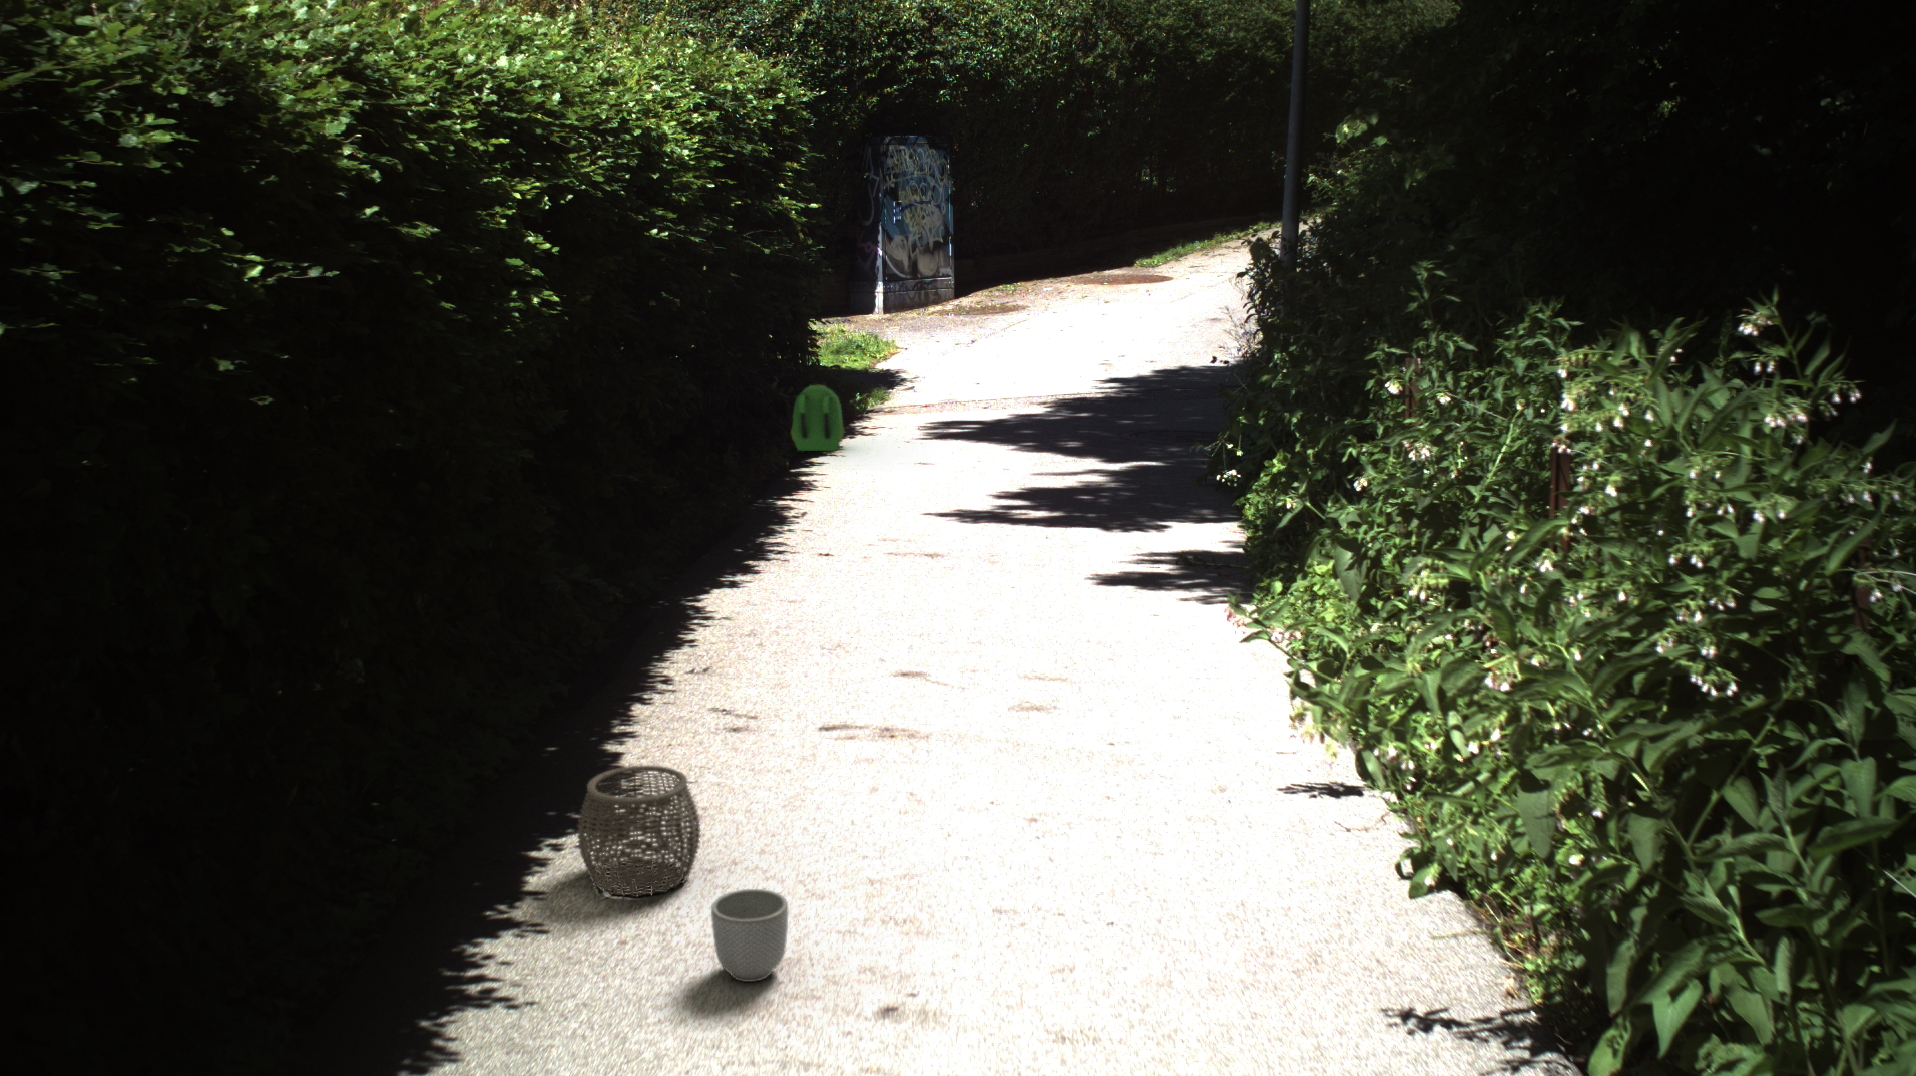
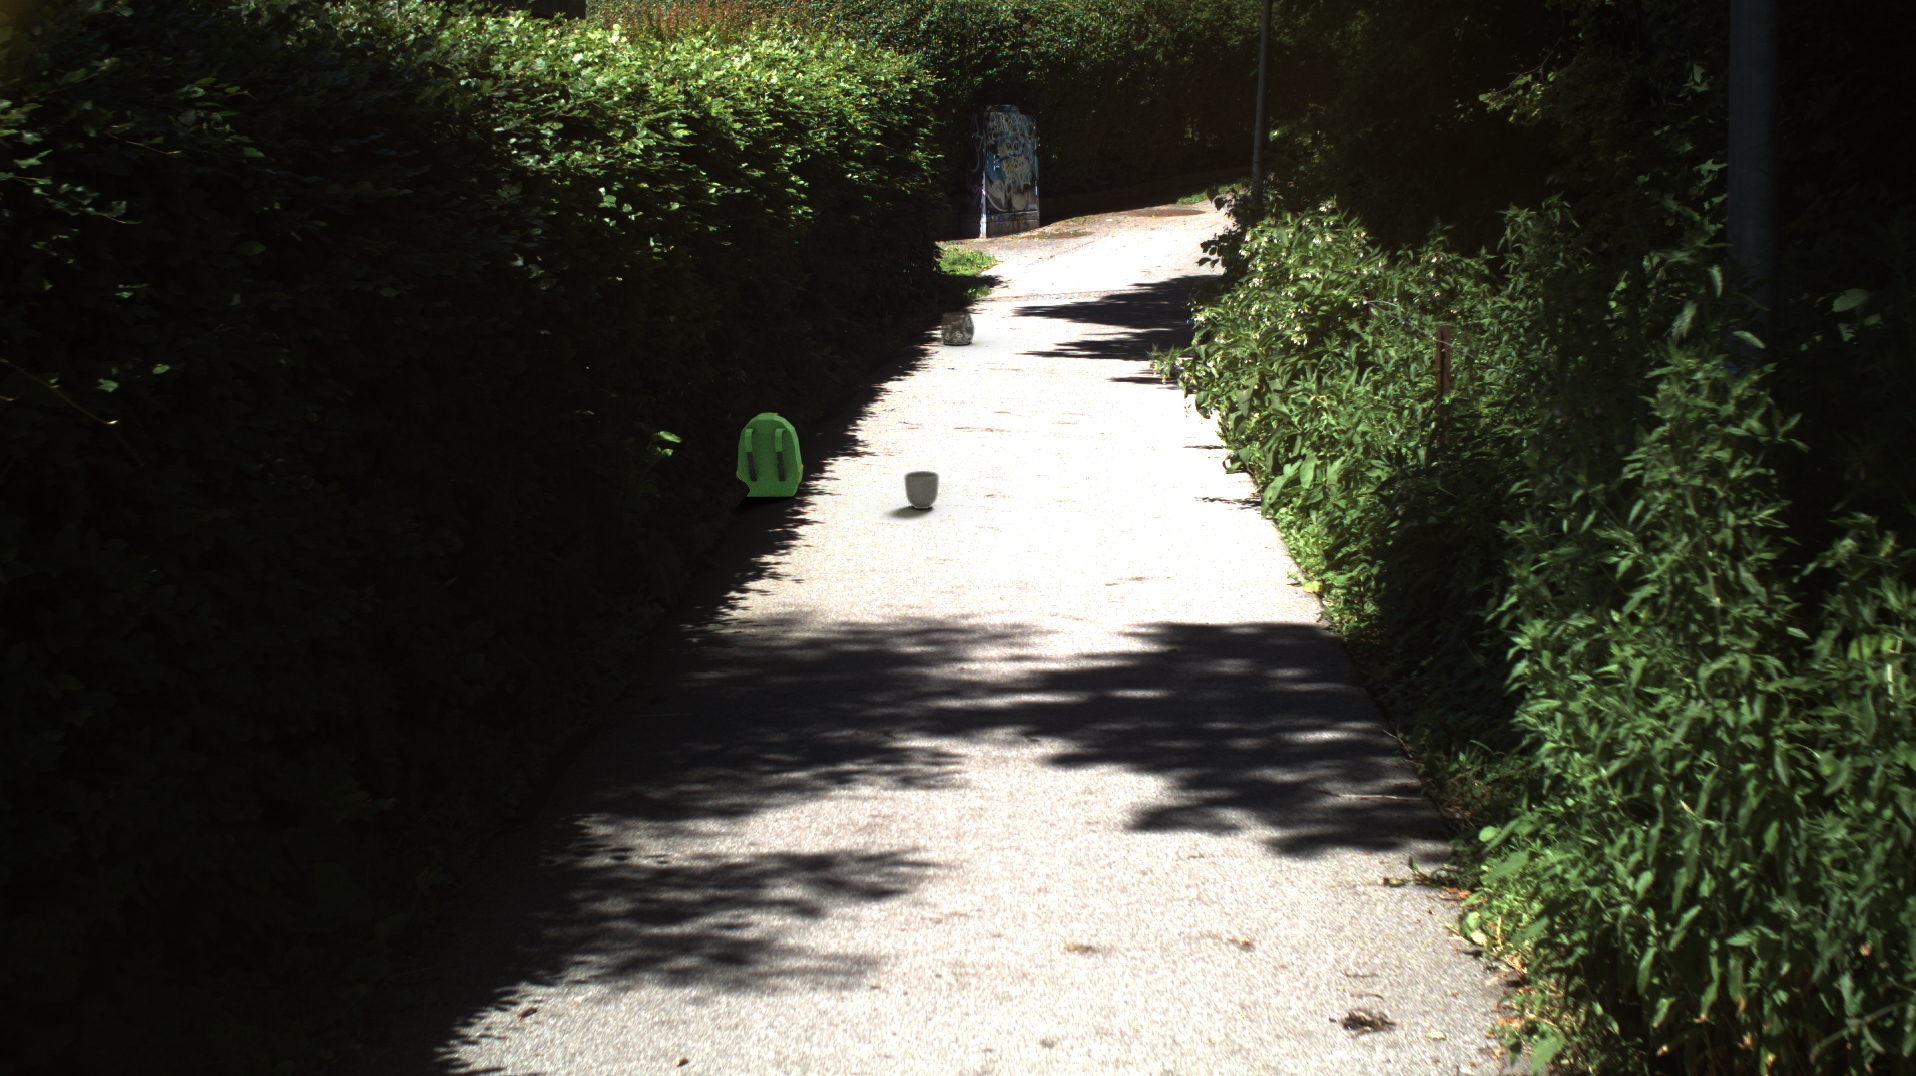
backpack: present [791,385,845,451] -> present [736,413,804,497]
woven basket: present [577,765,700,896] -> present [940,313,974,345]

